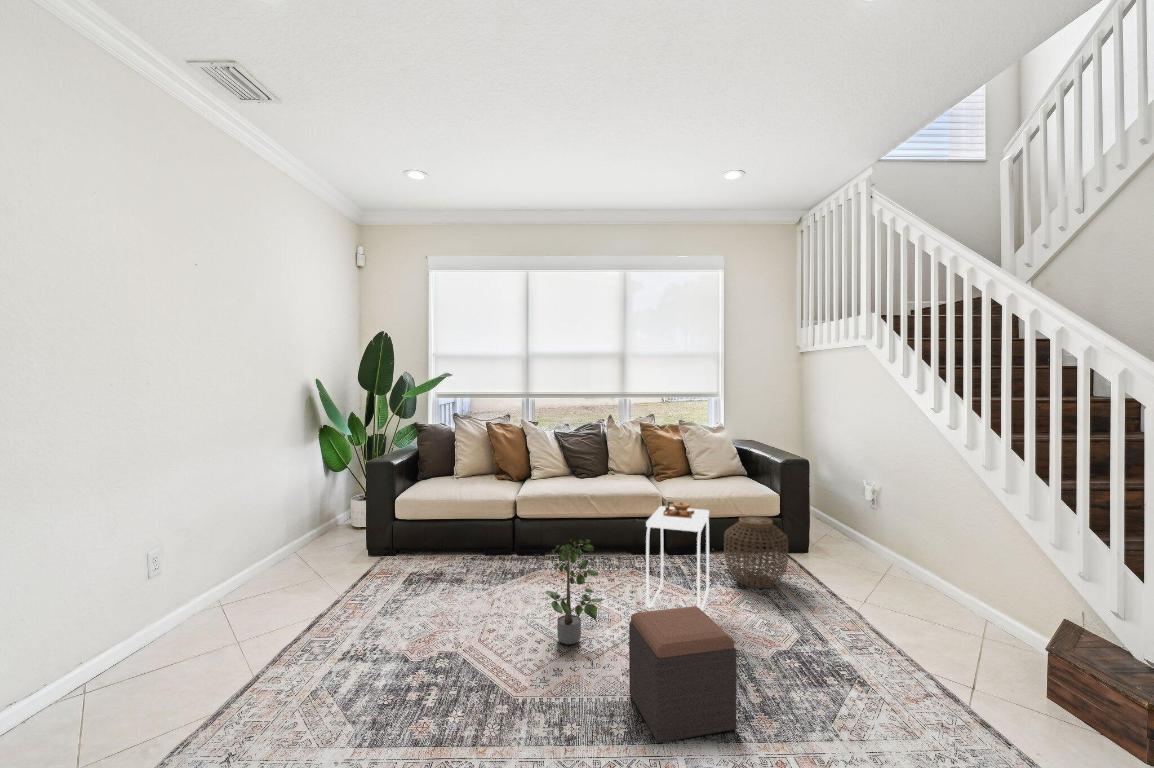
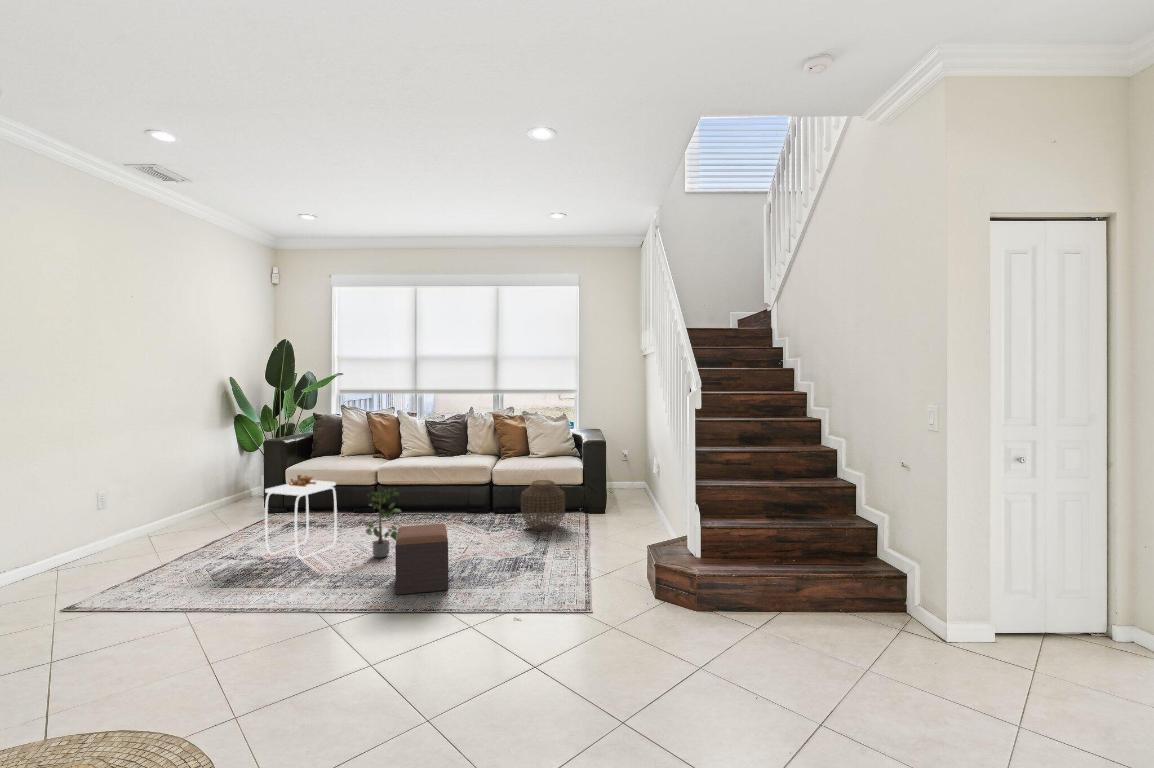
side table: present [646,502,709,610] -> present [265,475,337,558]

